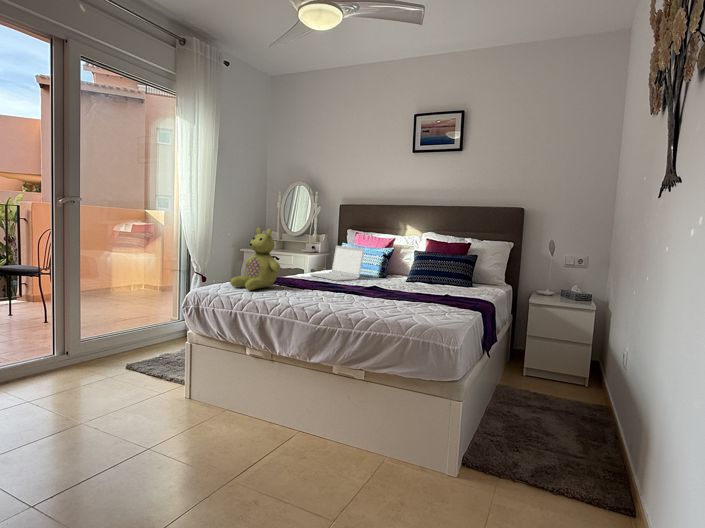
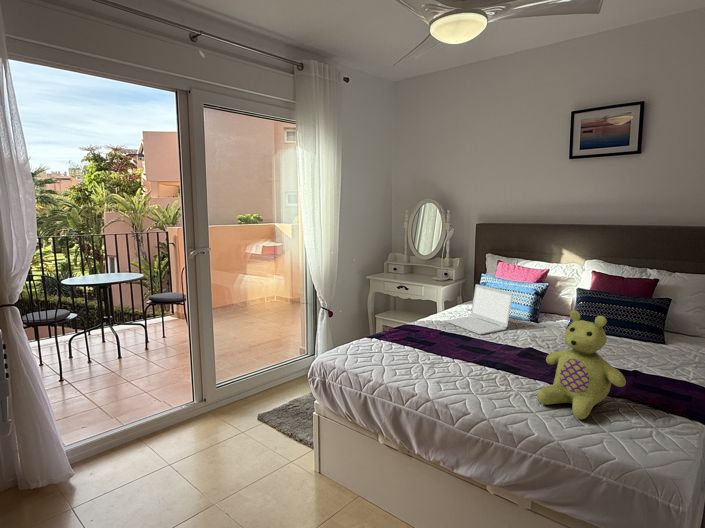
stuffed bear: present [231,228,280,290] -> present [537,310,626,419]

